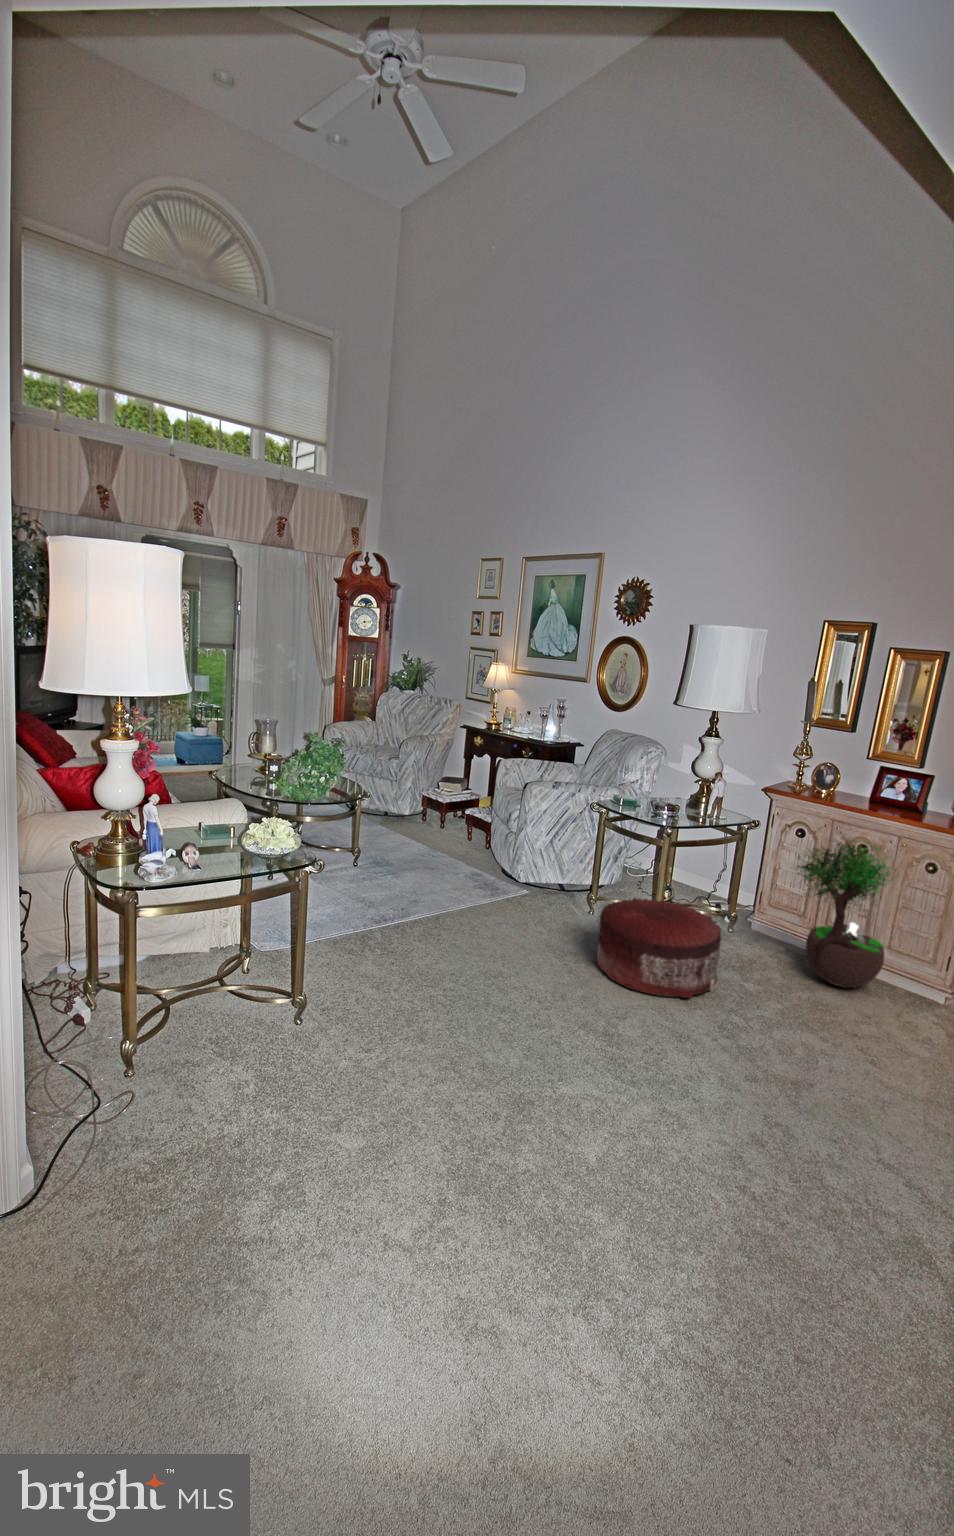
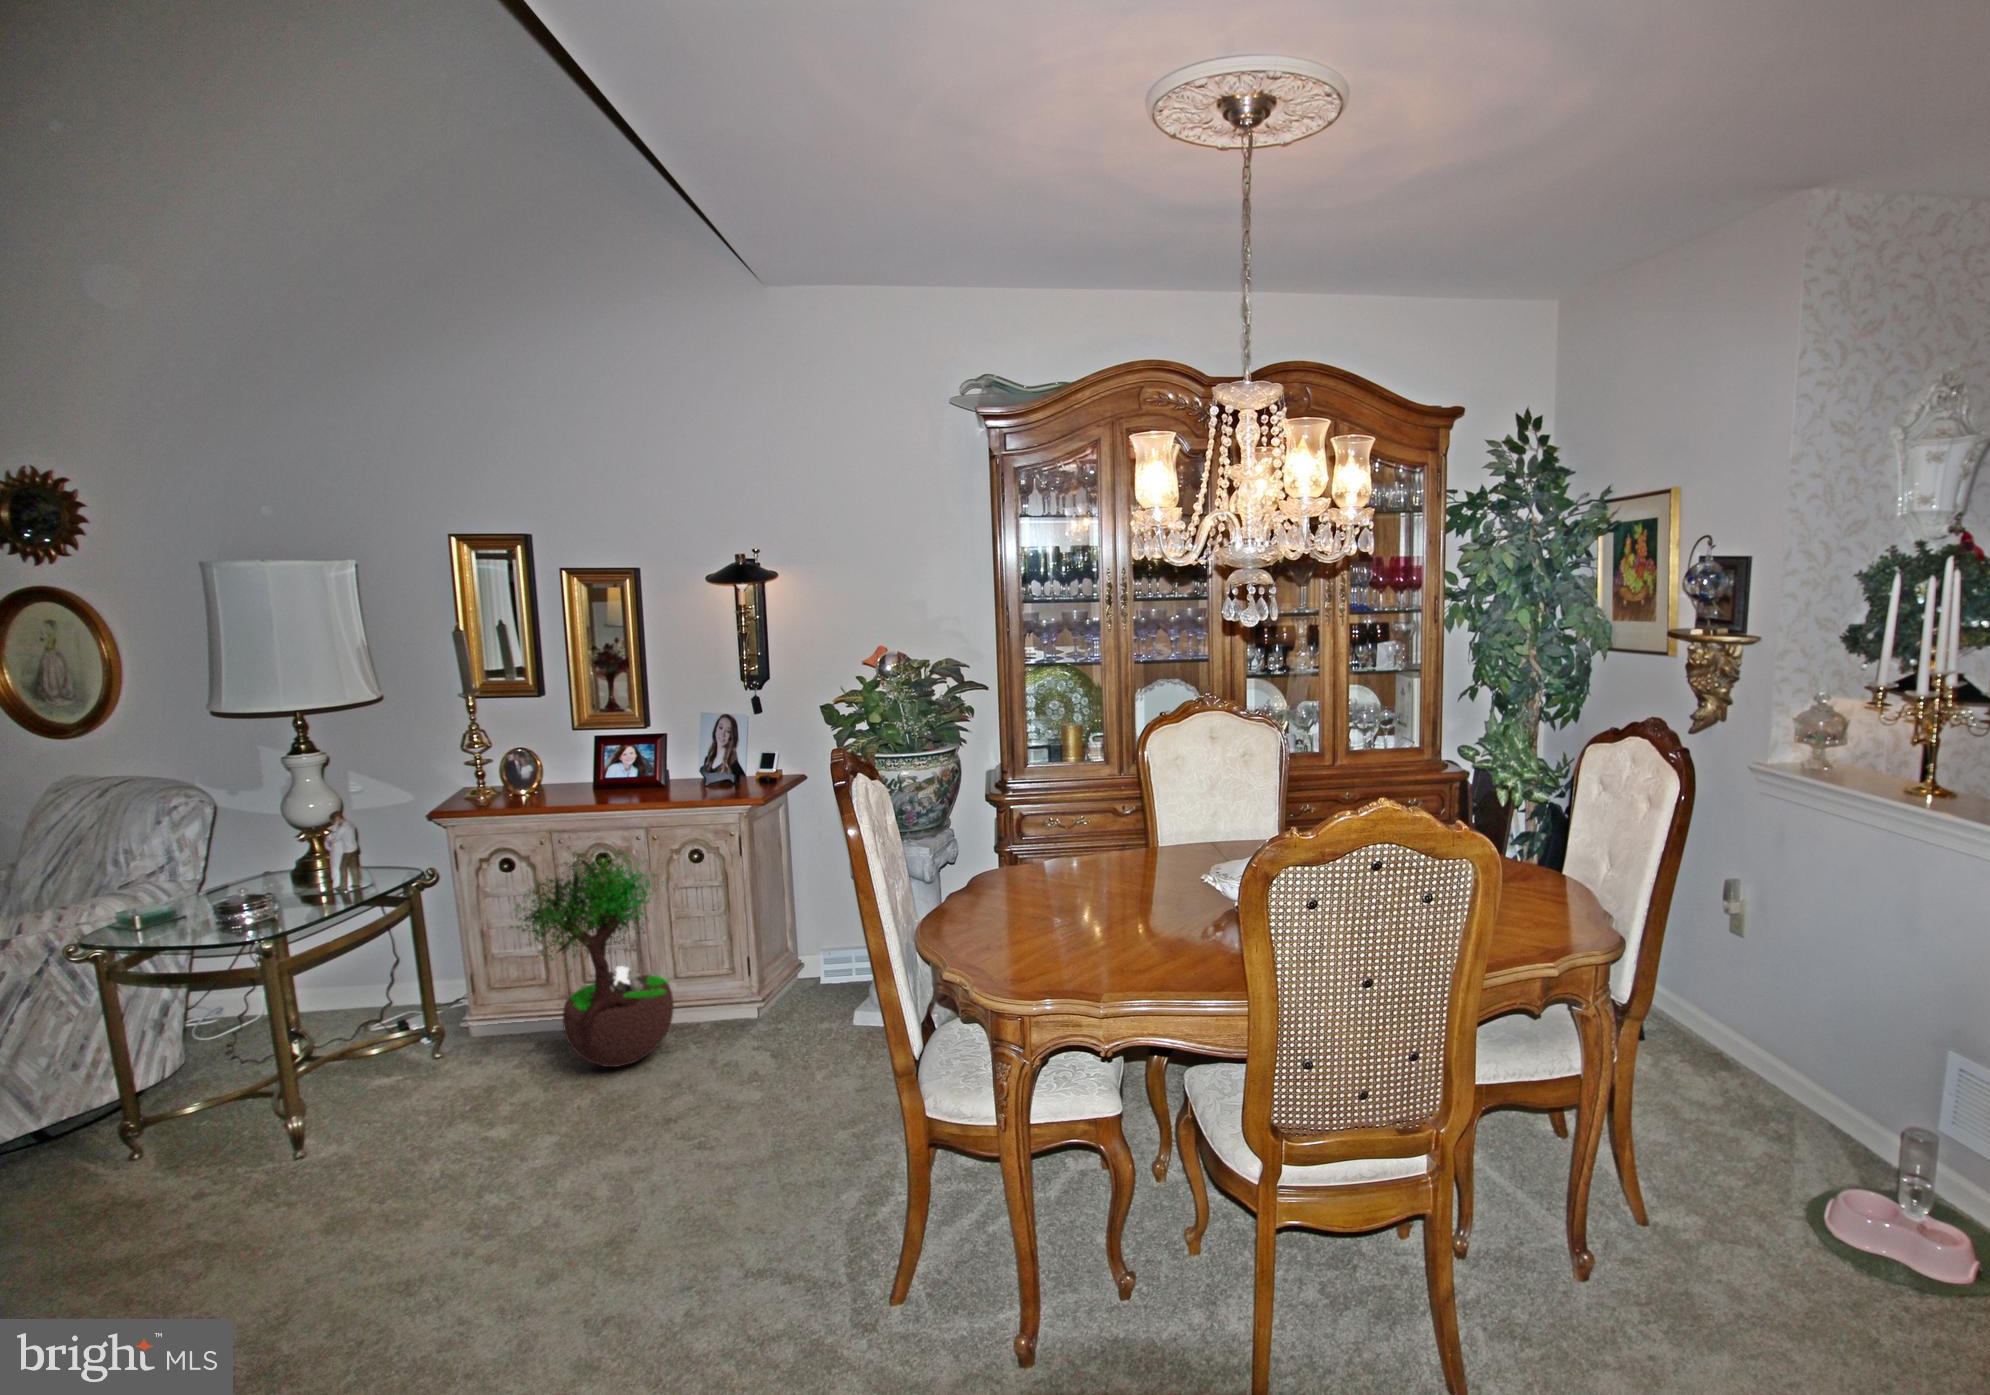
pouf: present [597,898,721,998] -> none [152,1061,439,1284]

